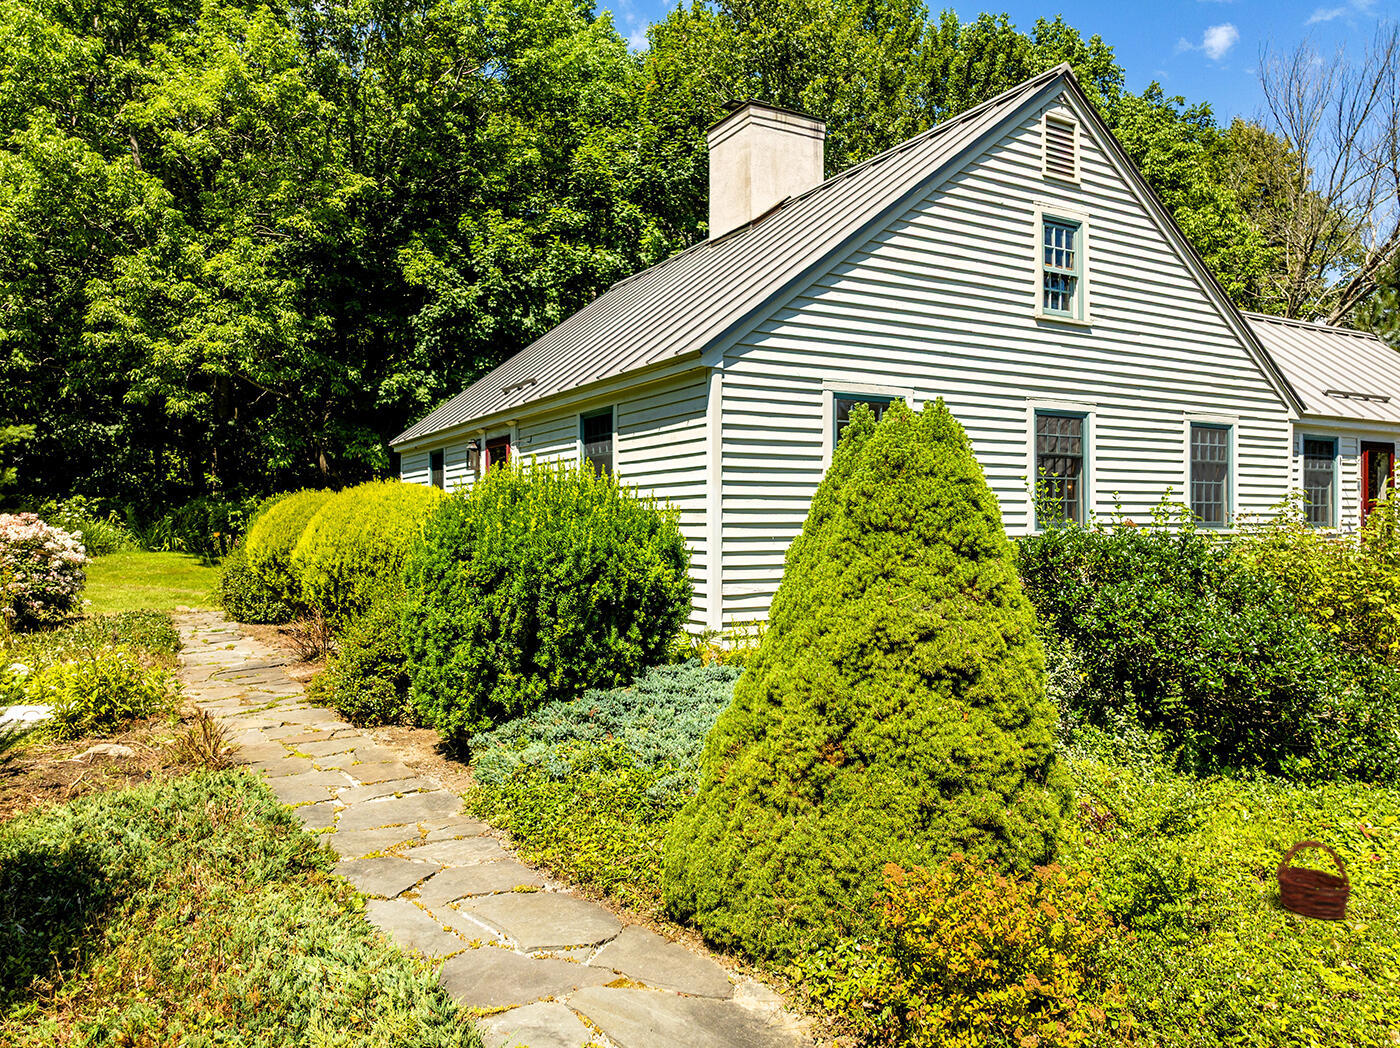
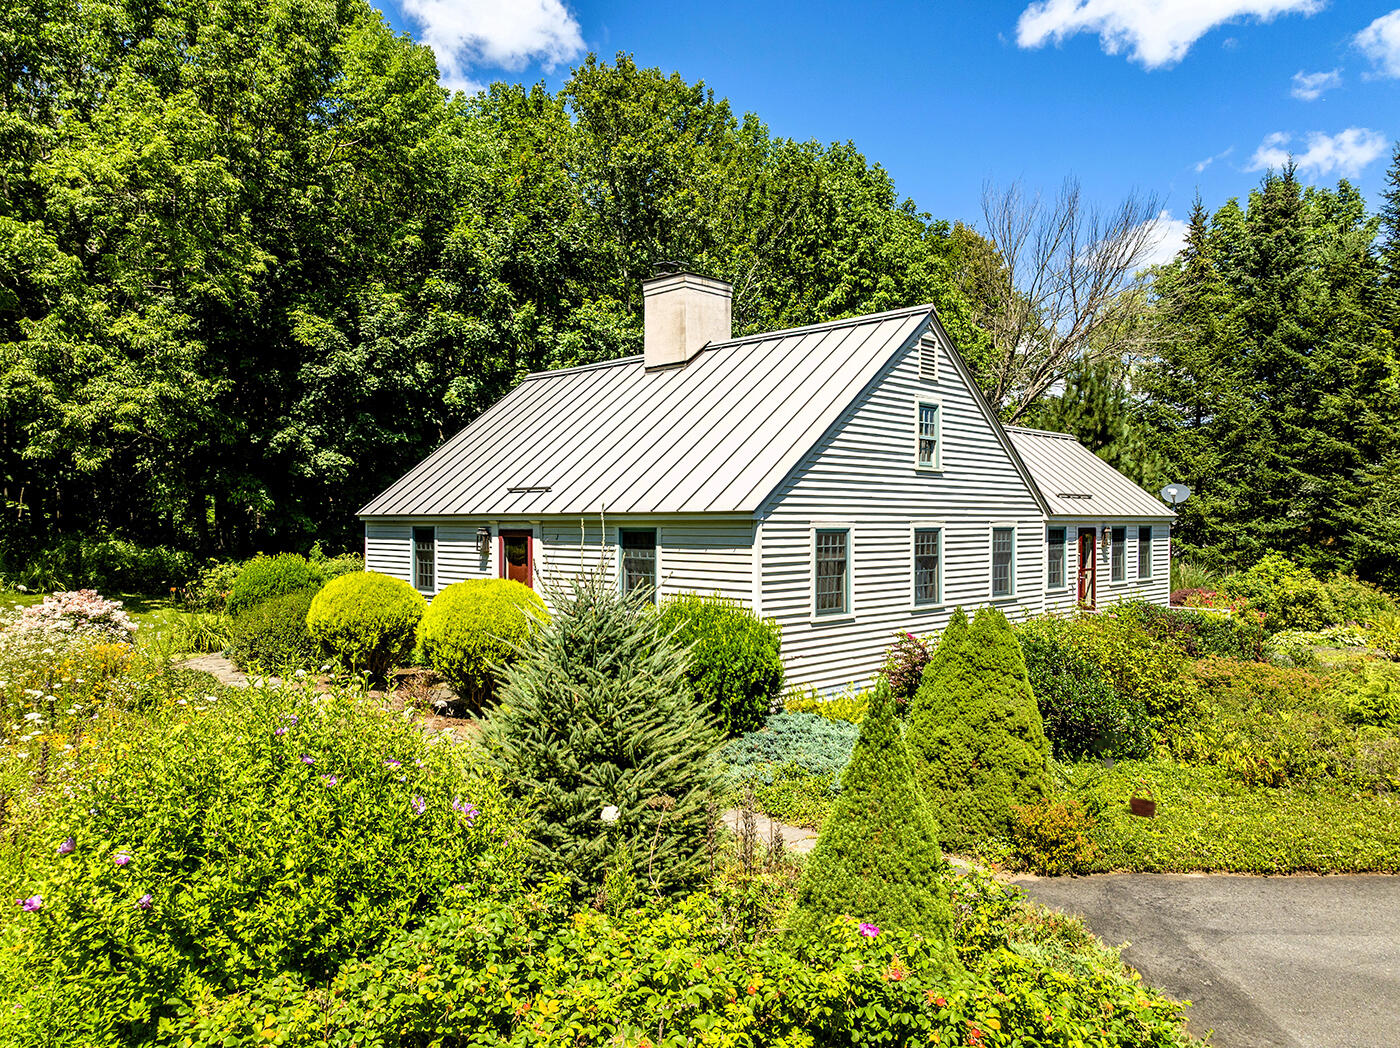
potted plant: none [1255,717,1339,797] -> present [1091,731,1126,768]

